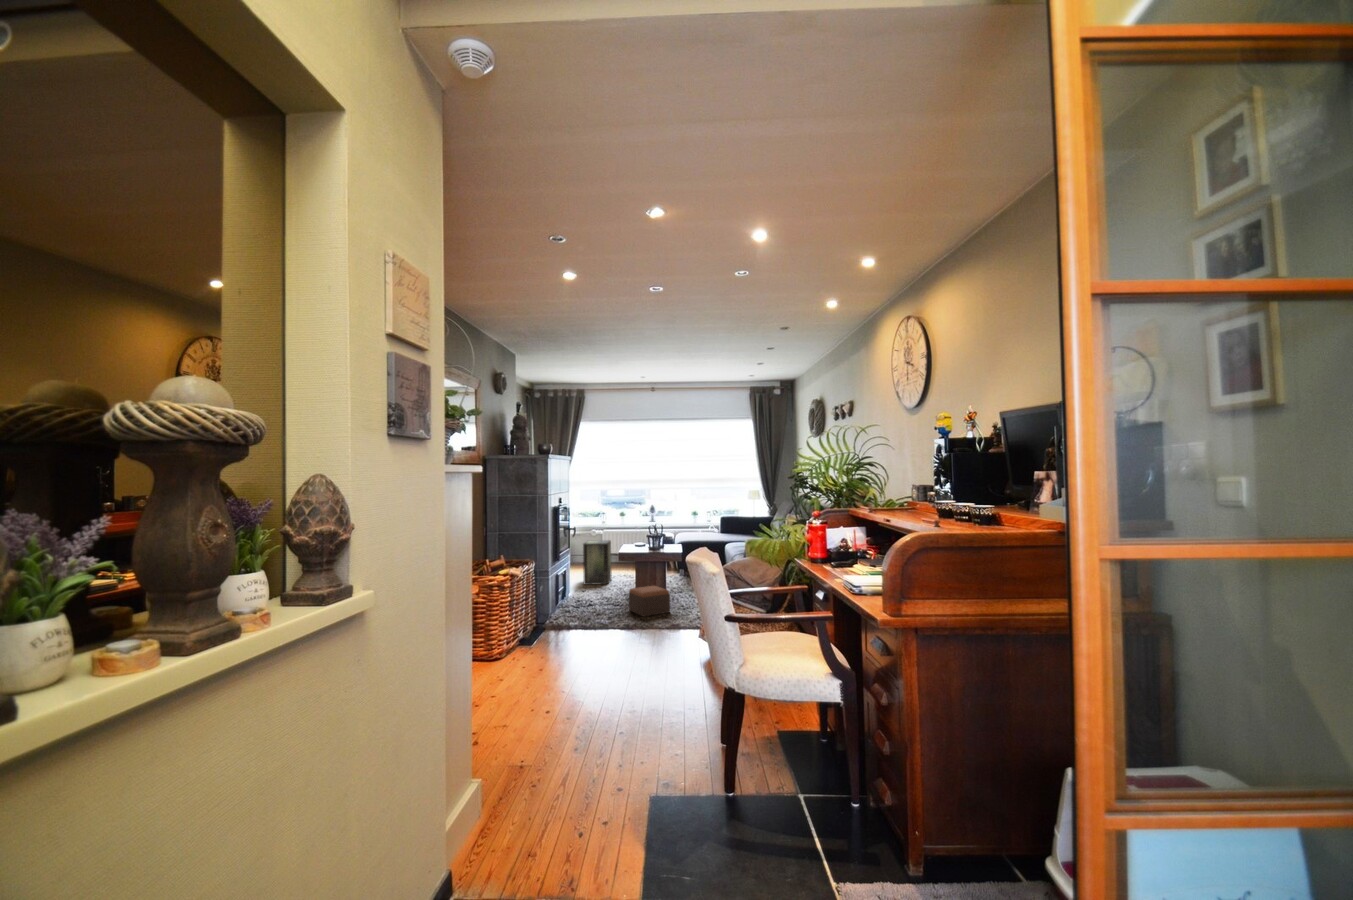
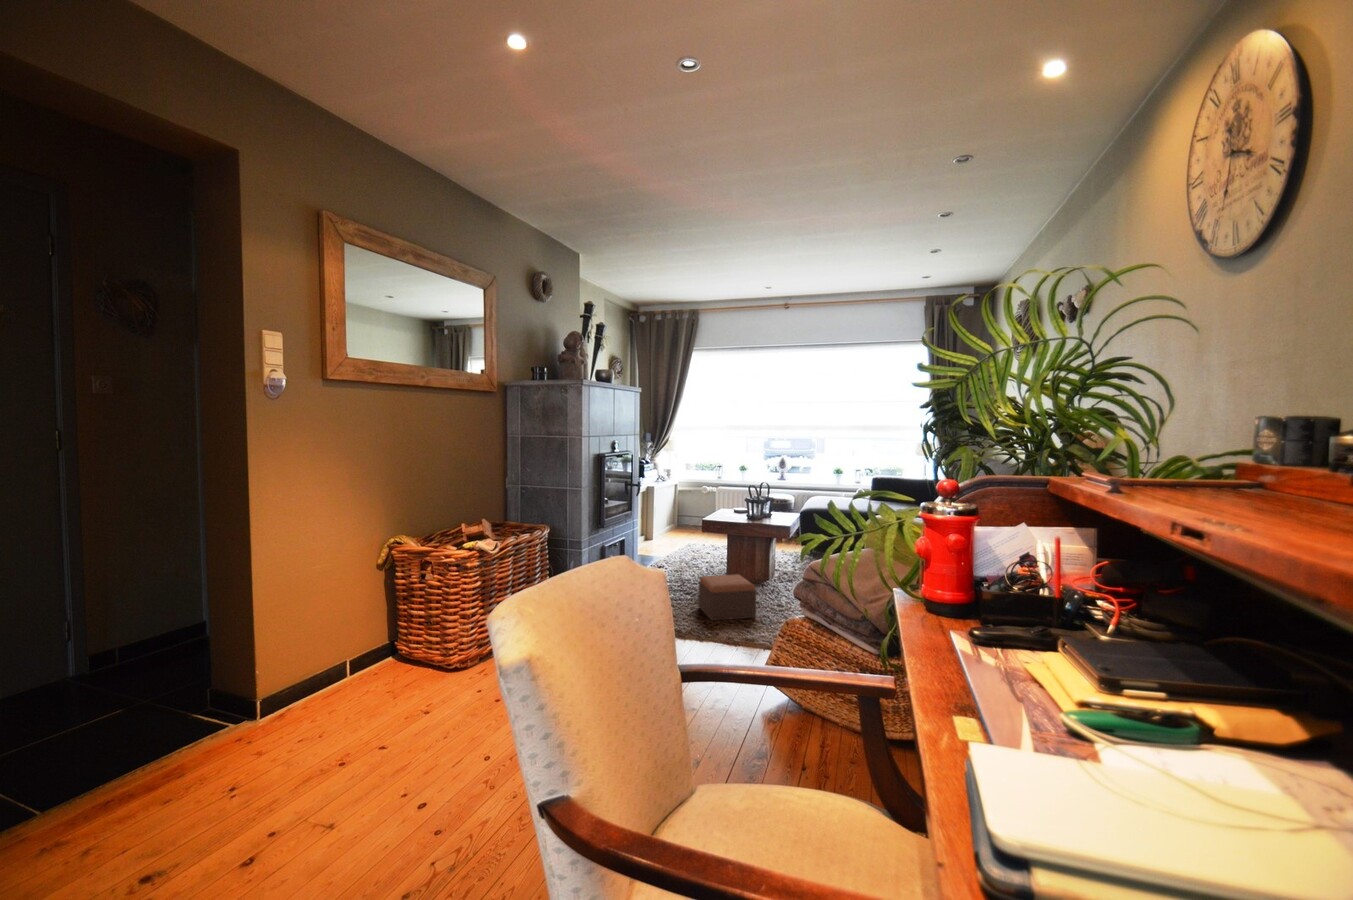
storage box: present [583,540,612,585] -> none [670,502,710,561]

